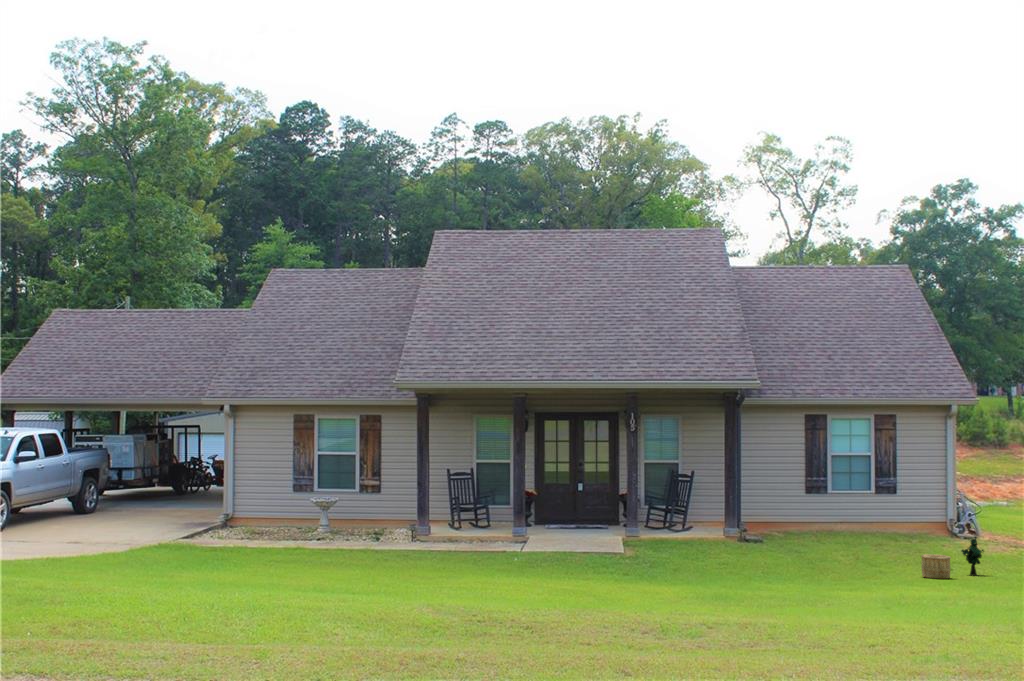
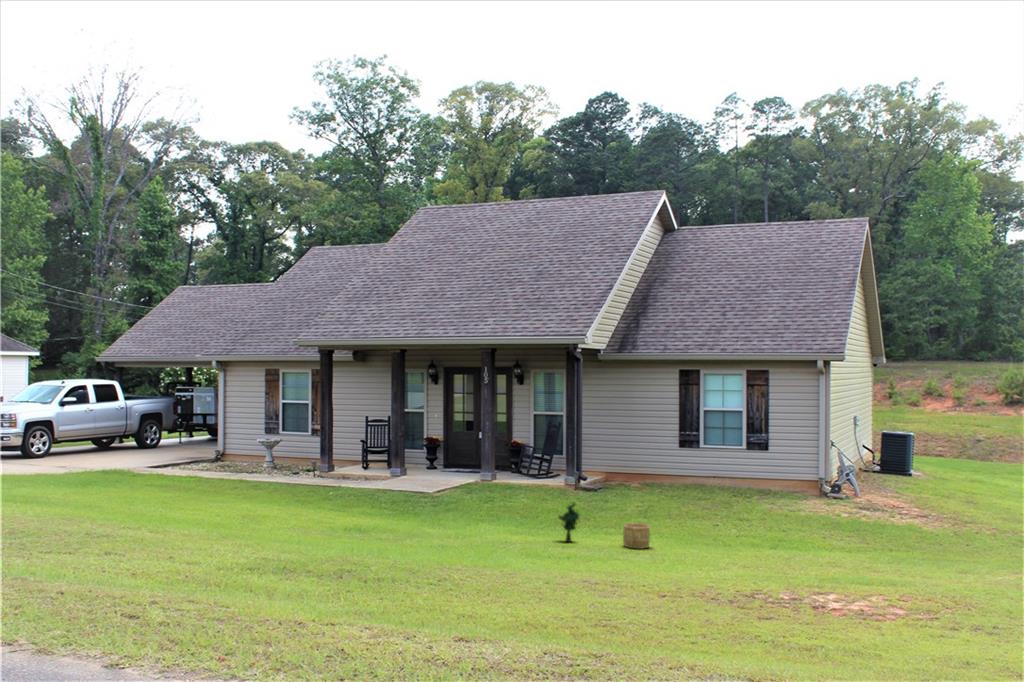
decorative plant: present [961,537,983,576] -> present [559,503,580,542]

